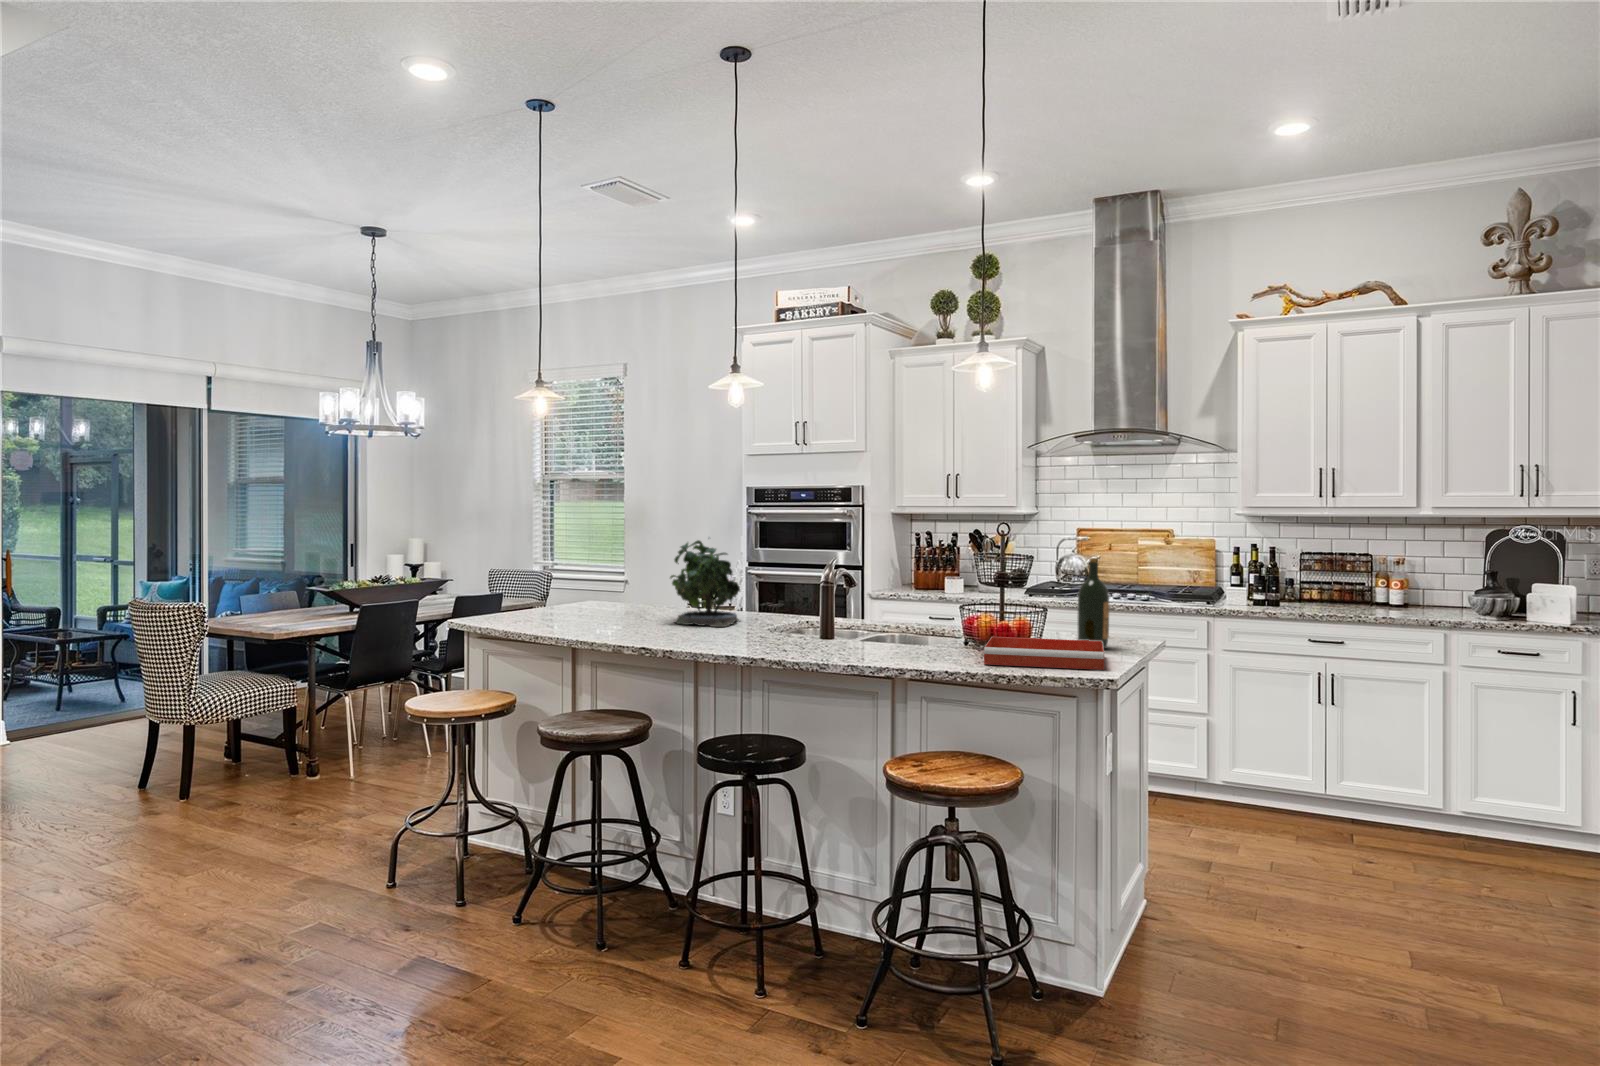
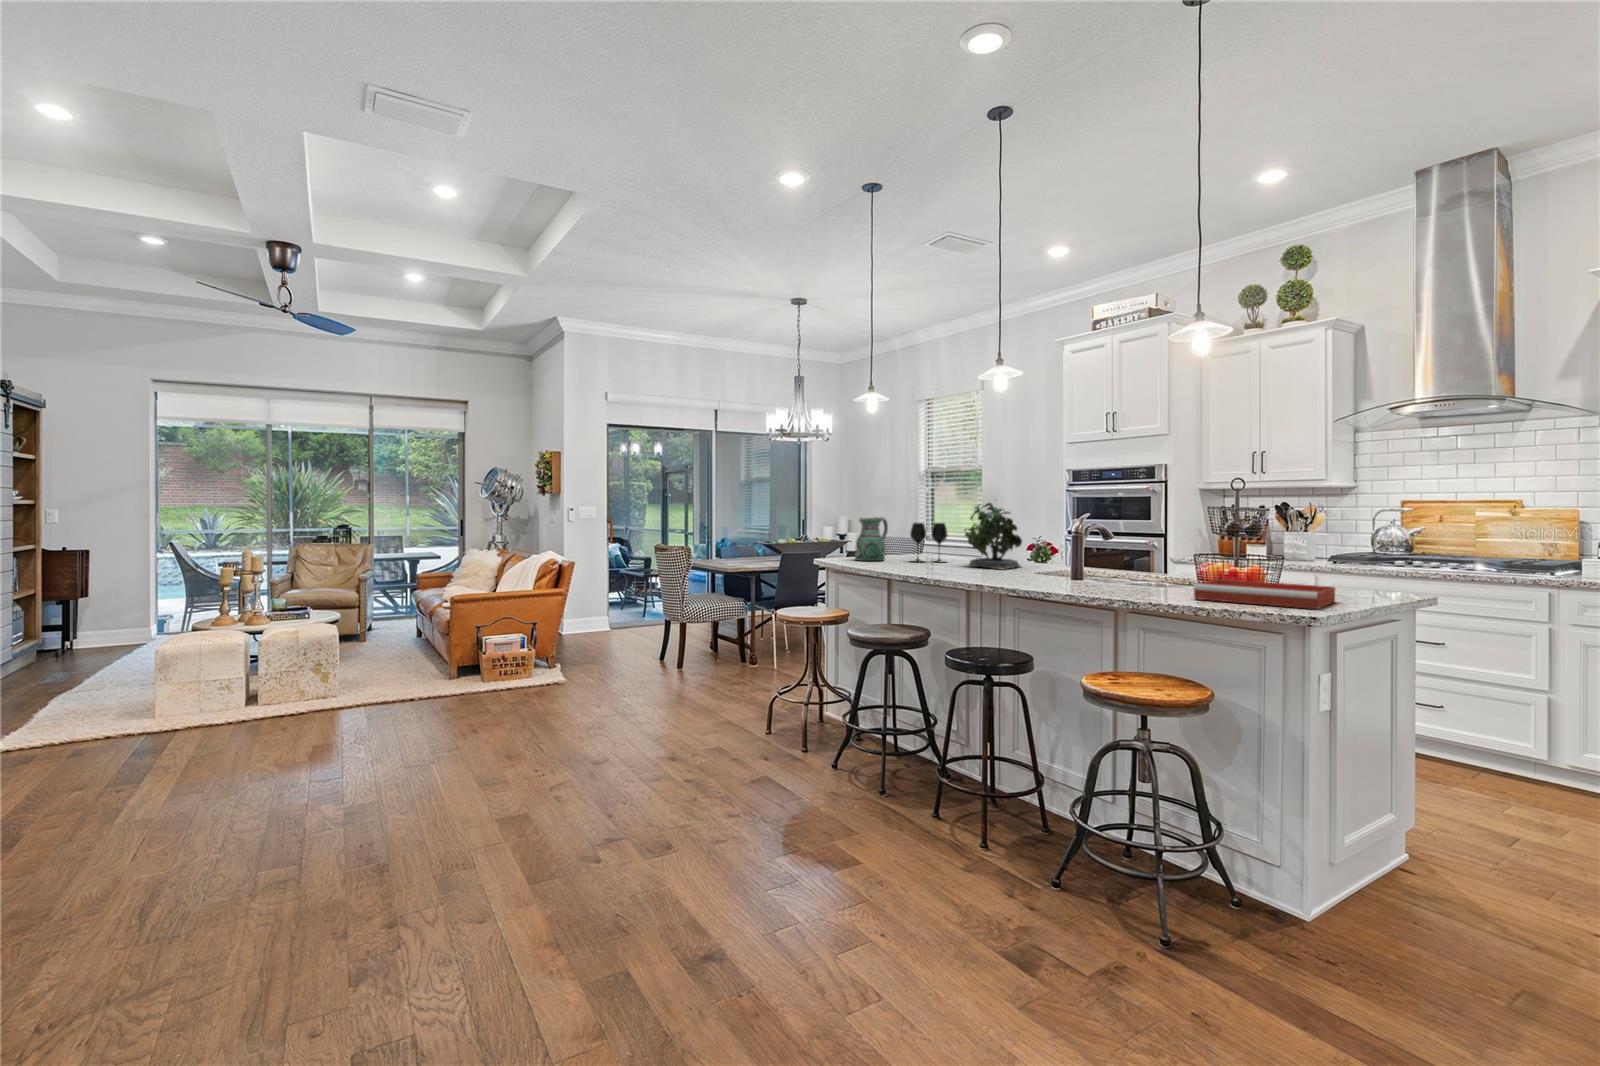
ceramic pitcher: none [512,558,554,621] -> present [855,517,888,561]
wine bottle: present [1078,558,1109,648] -> none [1320,509,1357,597]
wine glass: none [590,565,640,619] -> present [910,523,947,562]

